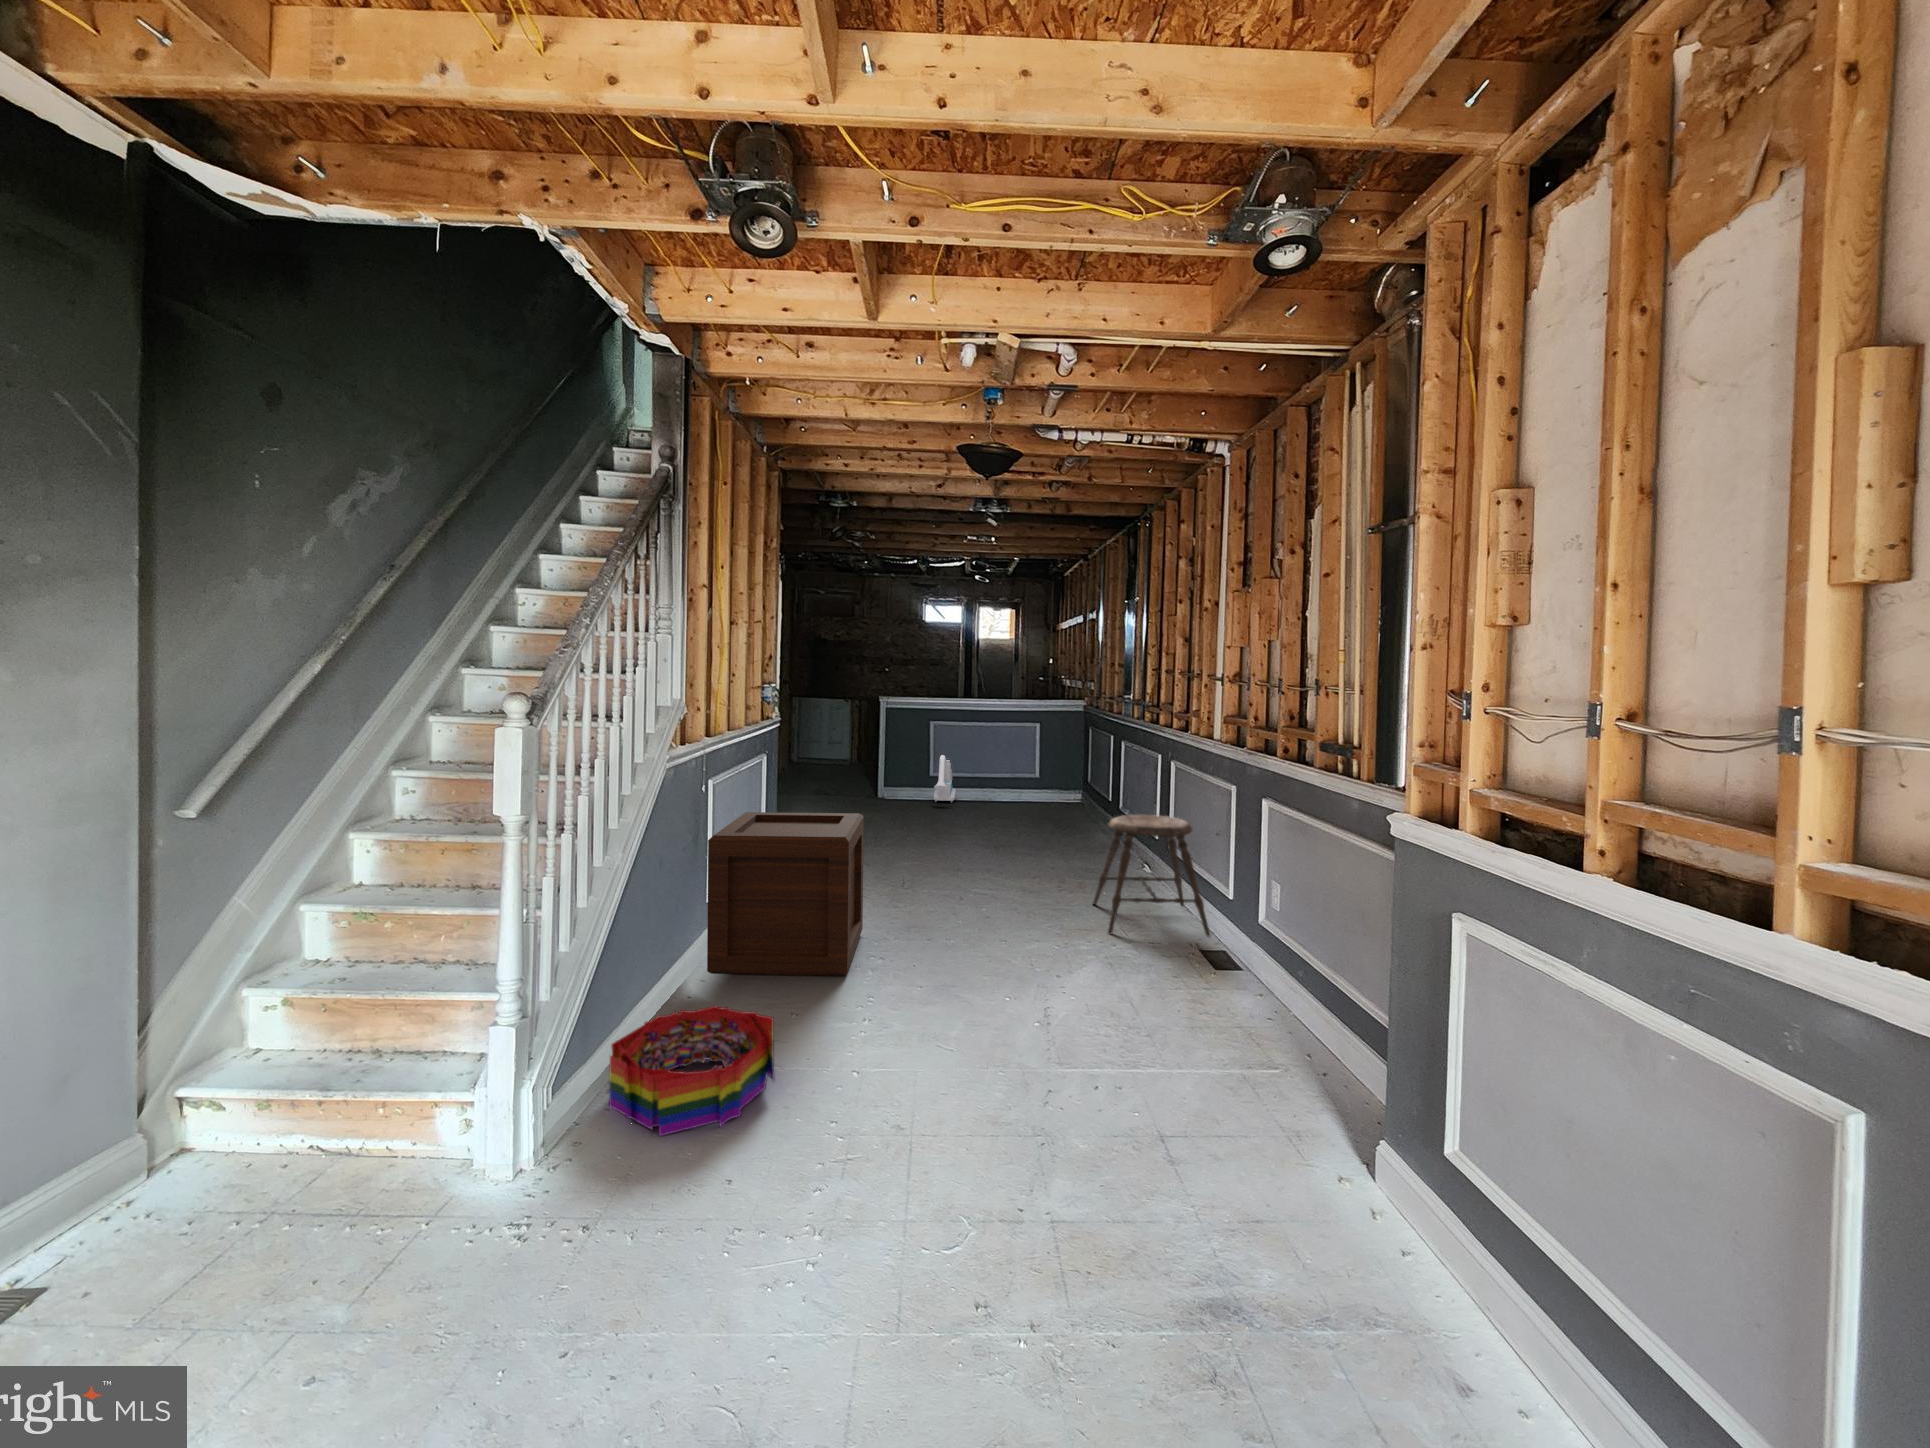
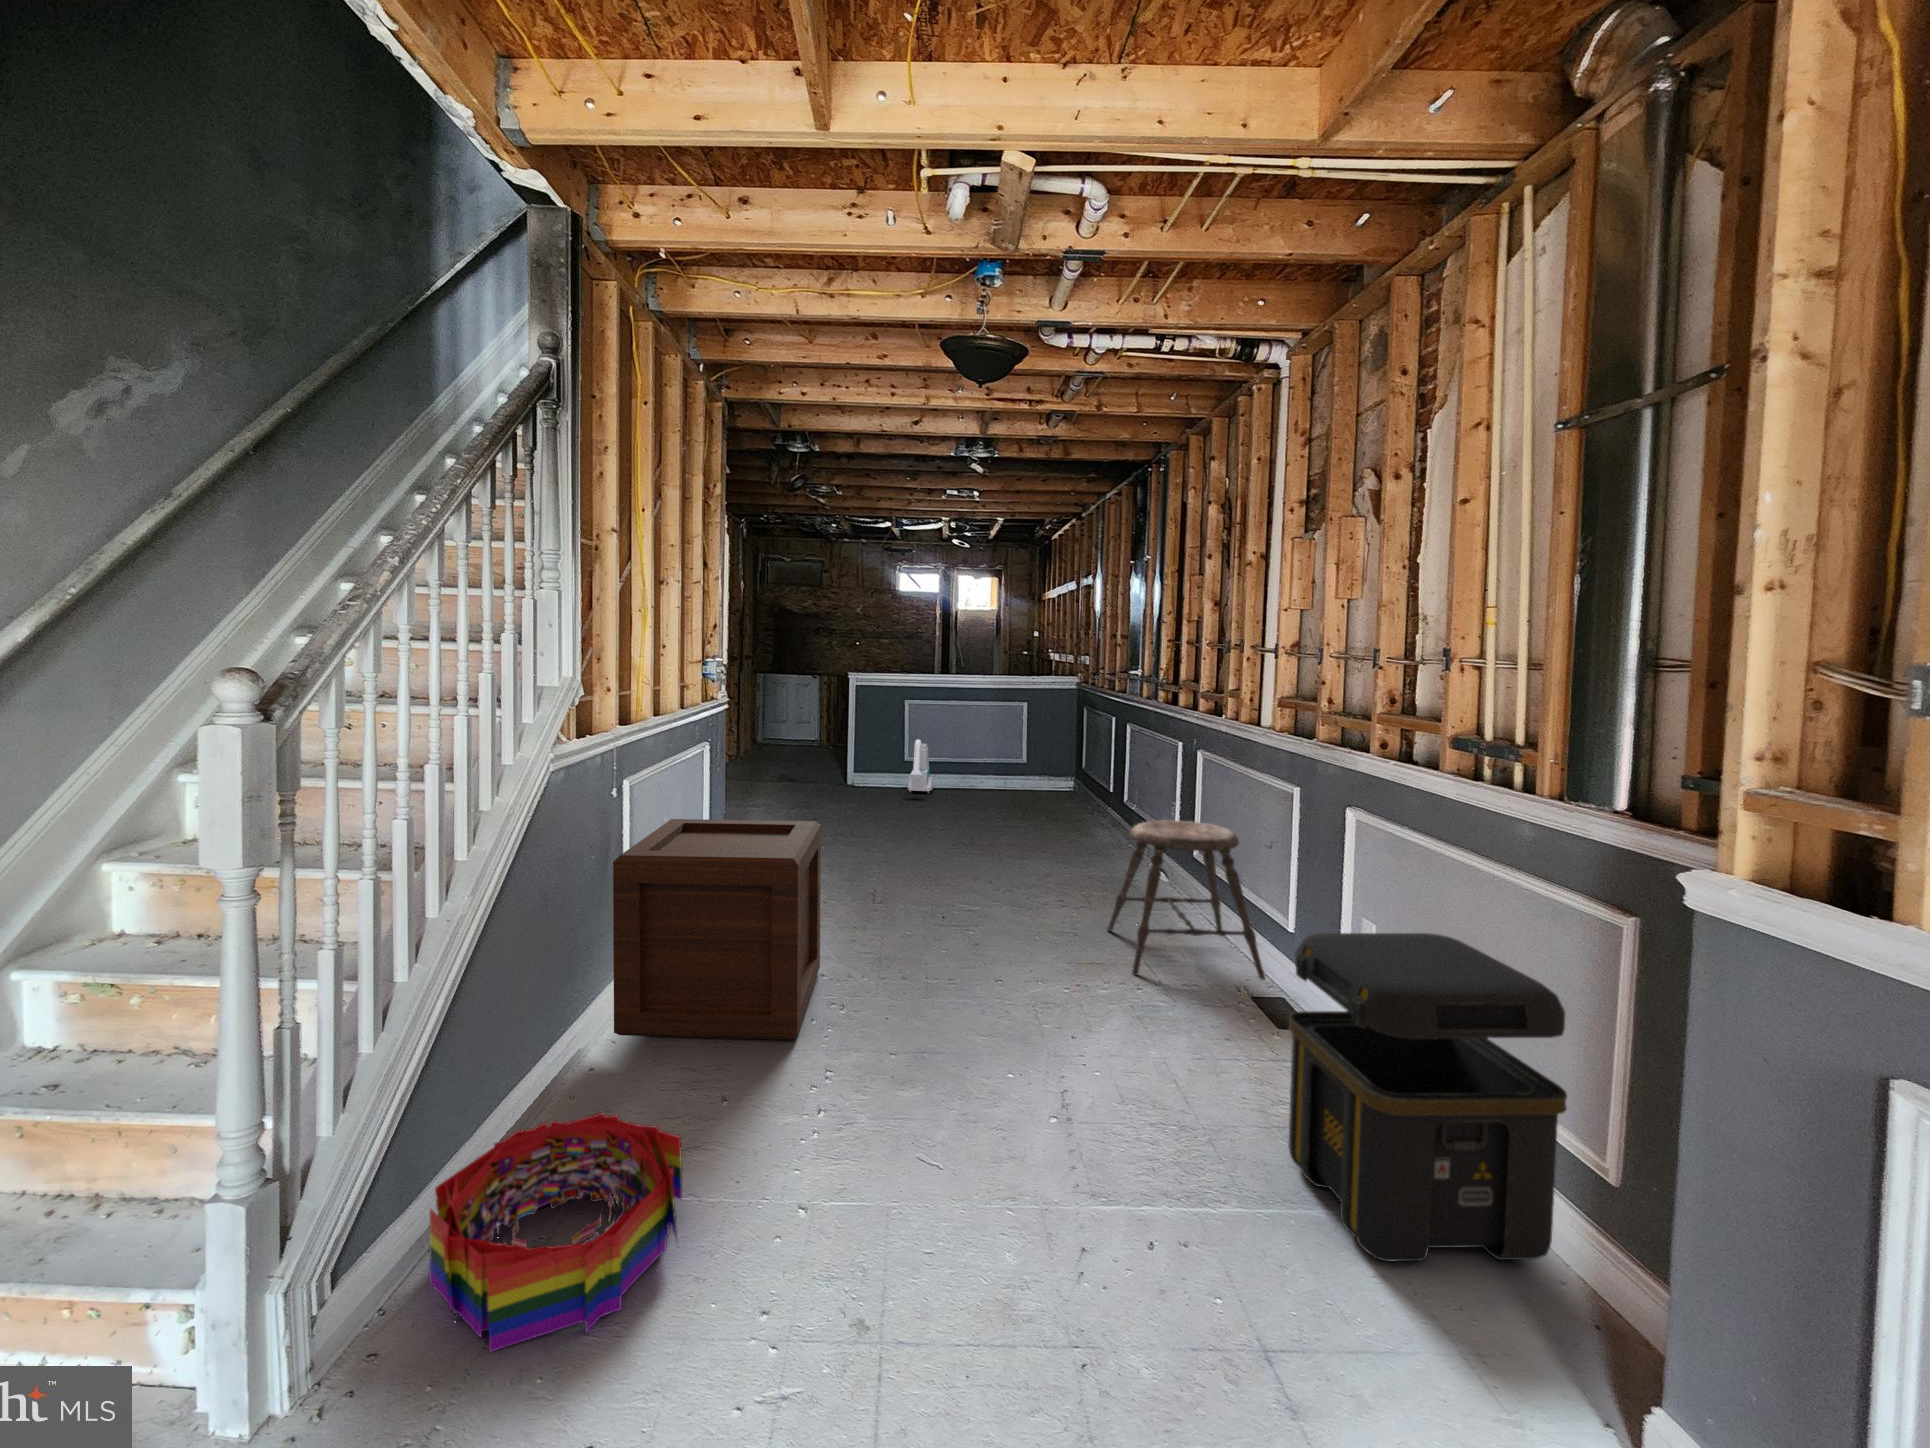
toolbox: none [1198,879,1364,1091] -> present [1288,933,1567,1262]

